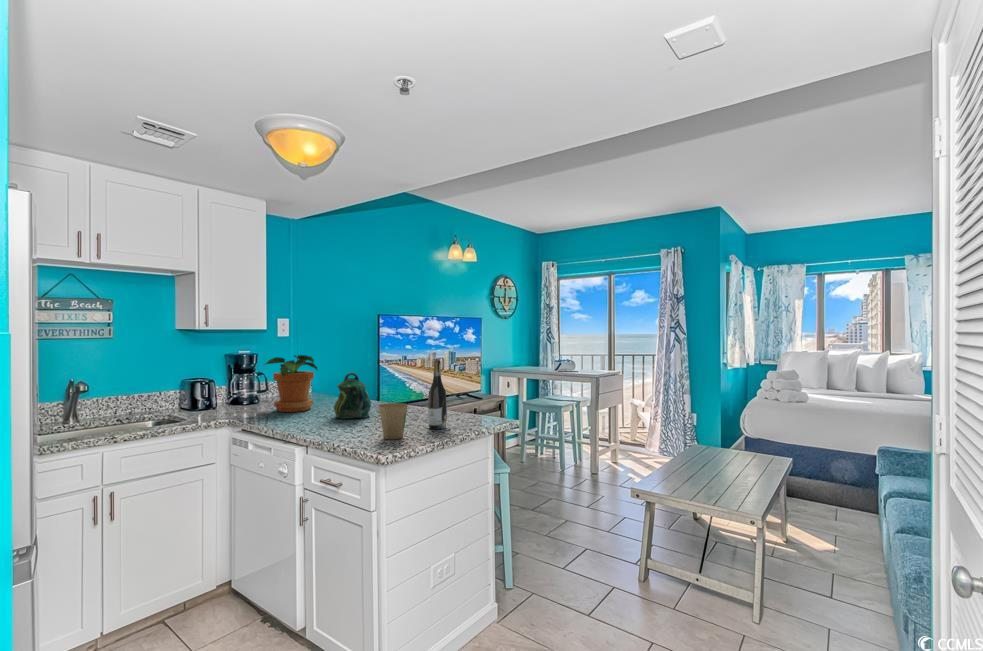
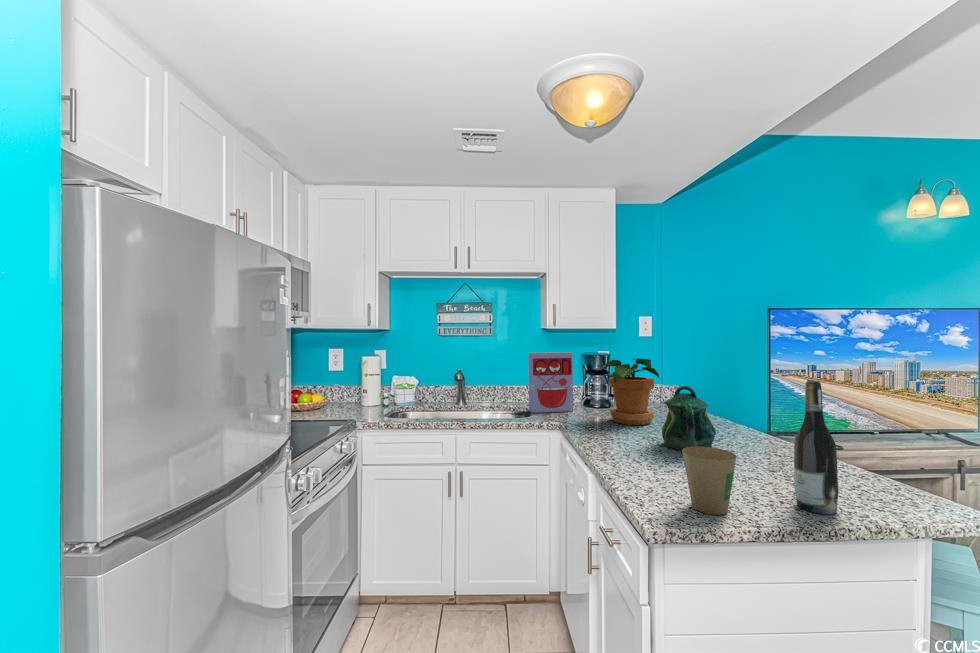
cereal box: none [178,352,229,417] -> present [528,352,573,413]

